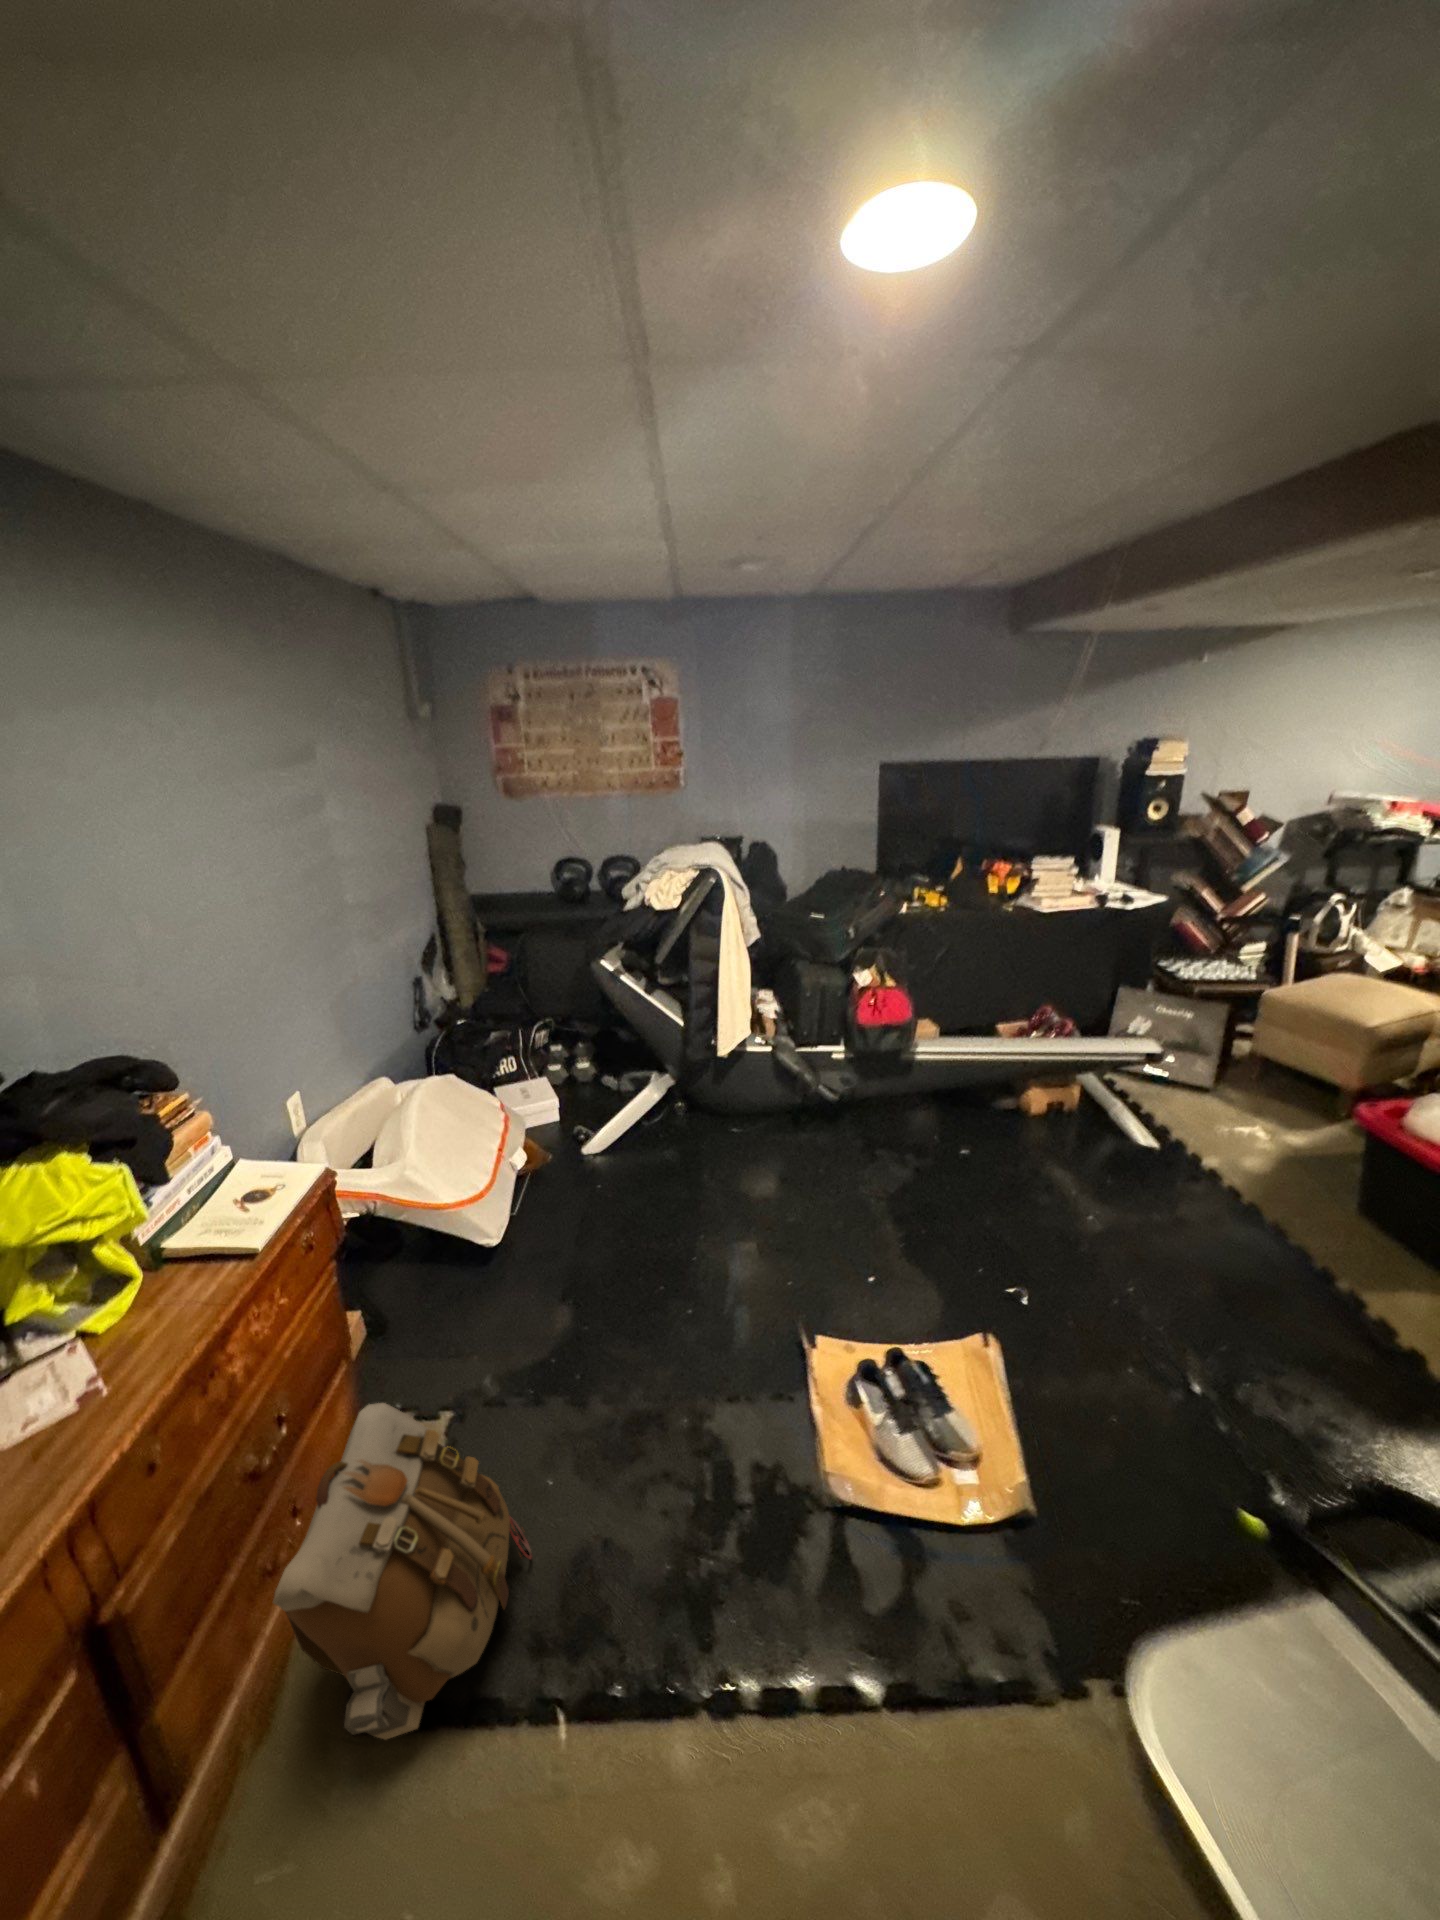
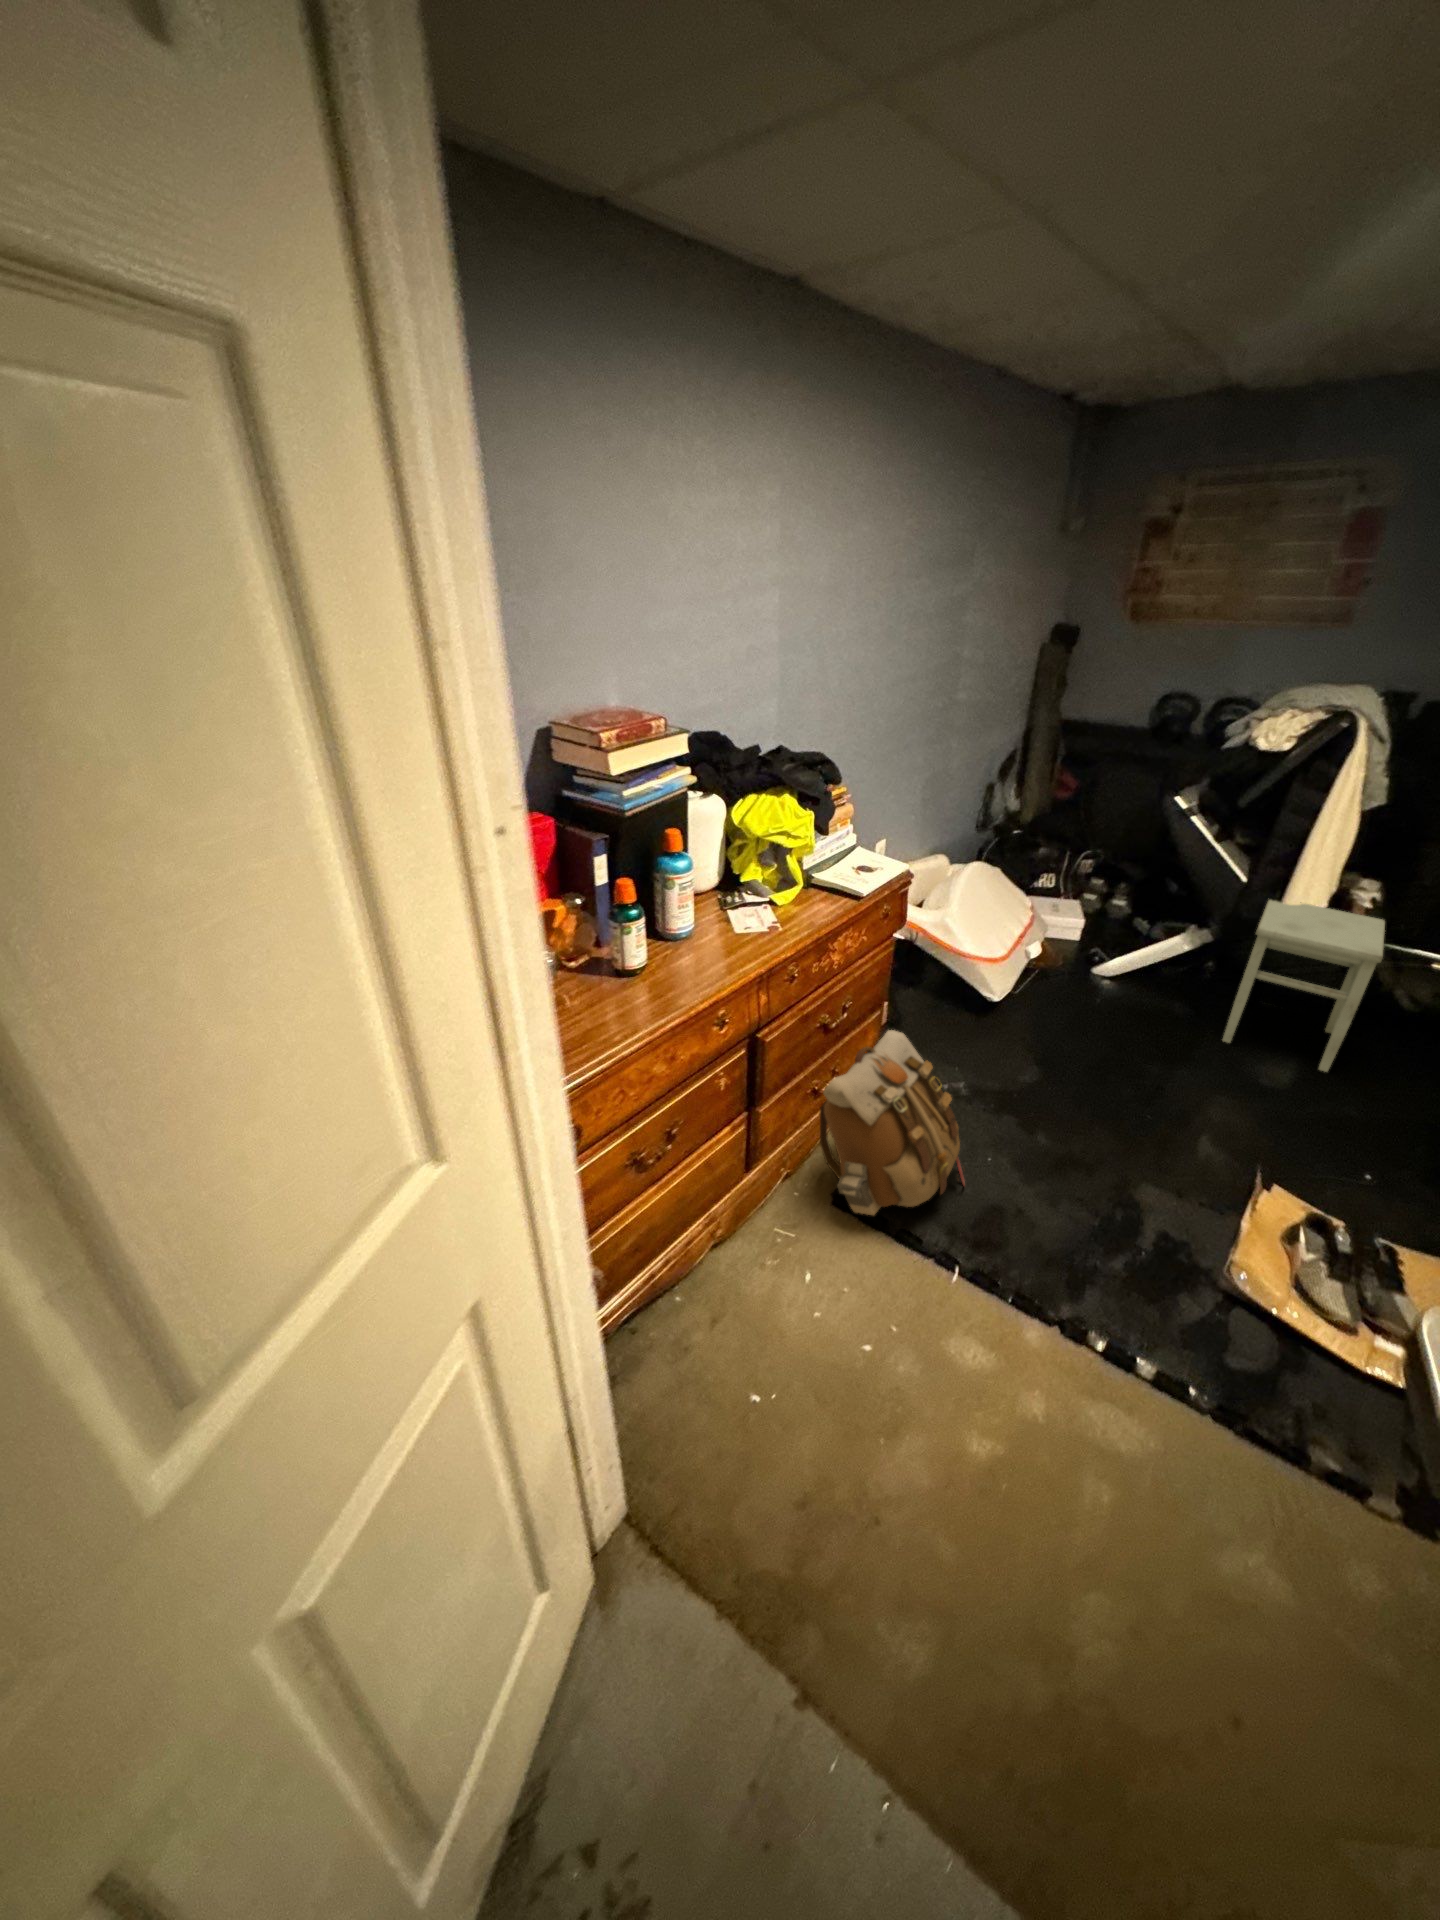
stool: none [706,1032,808,1186] -> present [1223,900,1385,1072]

